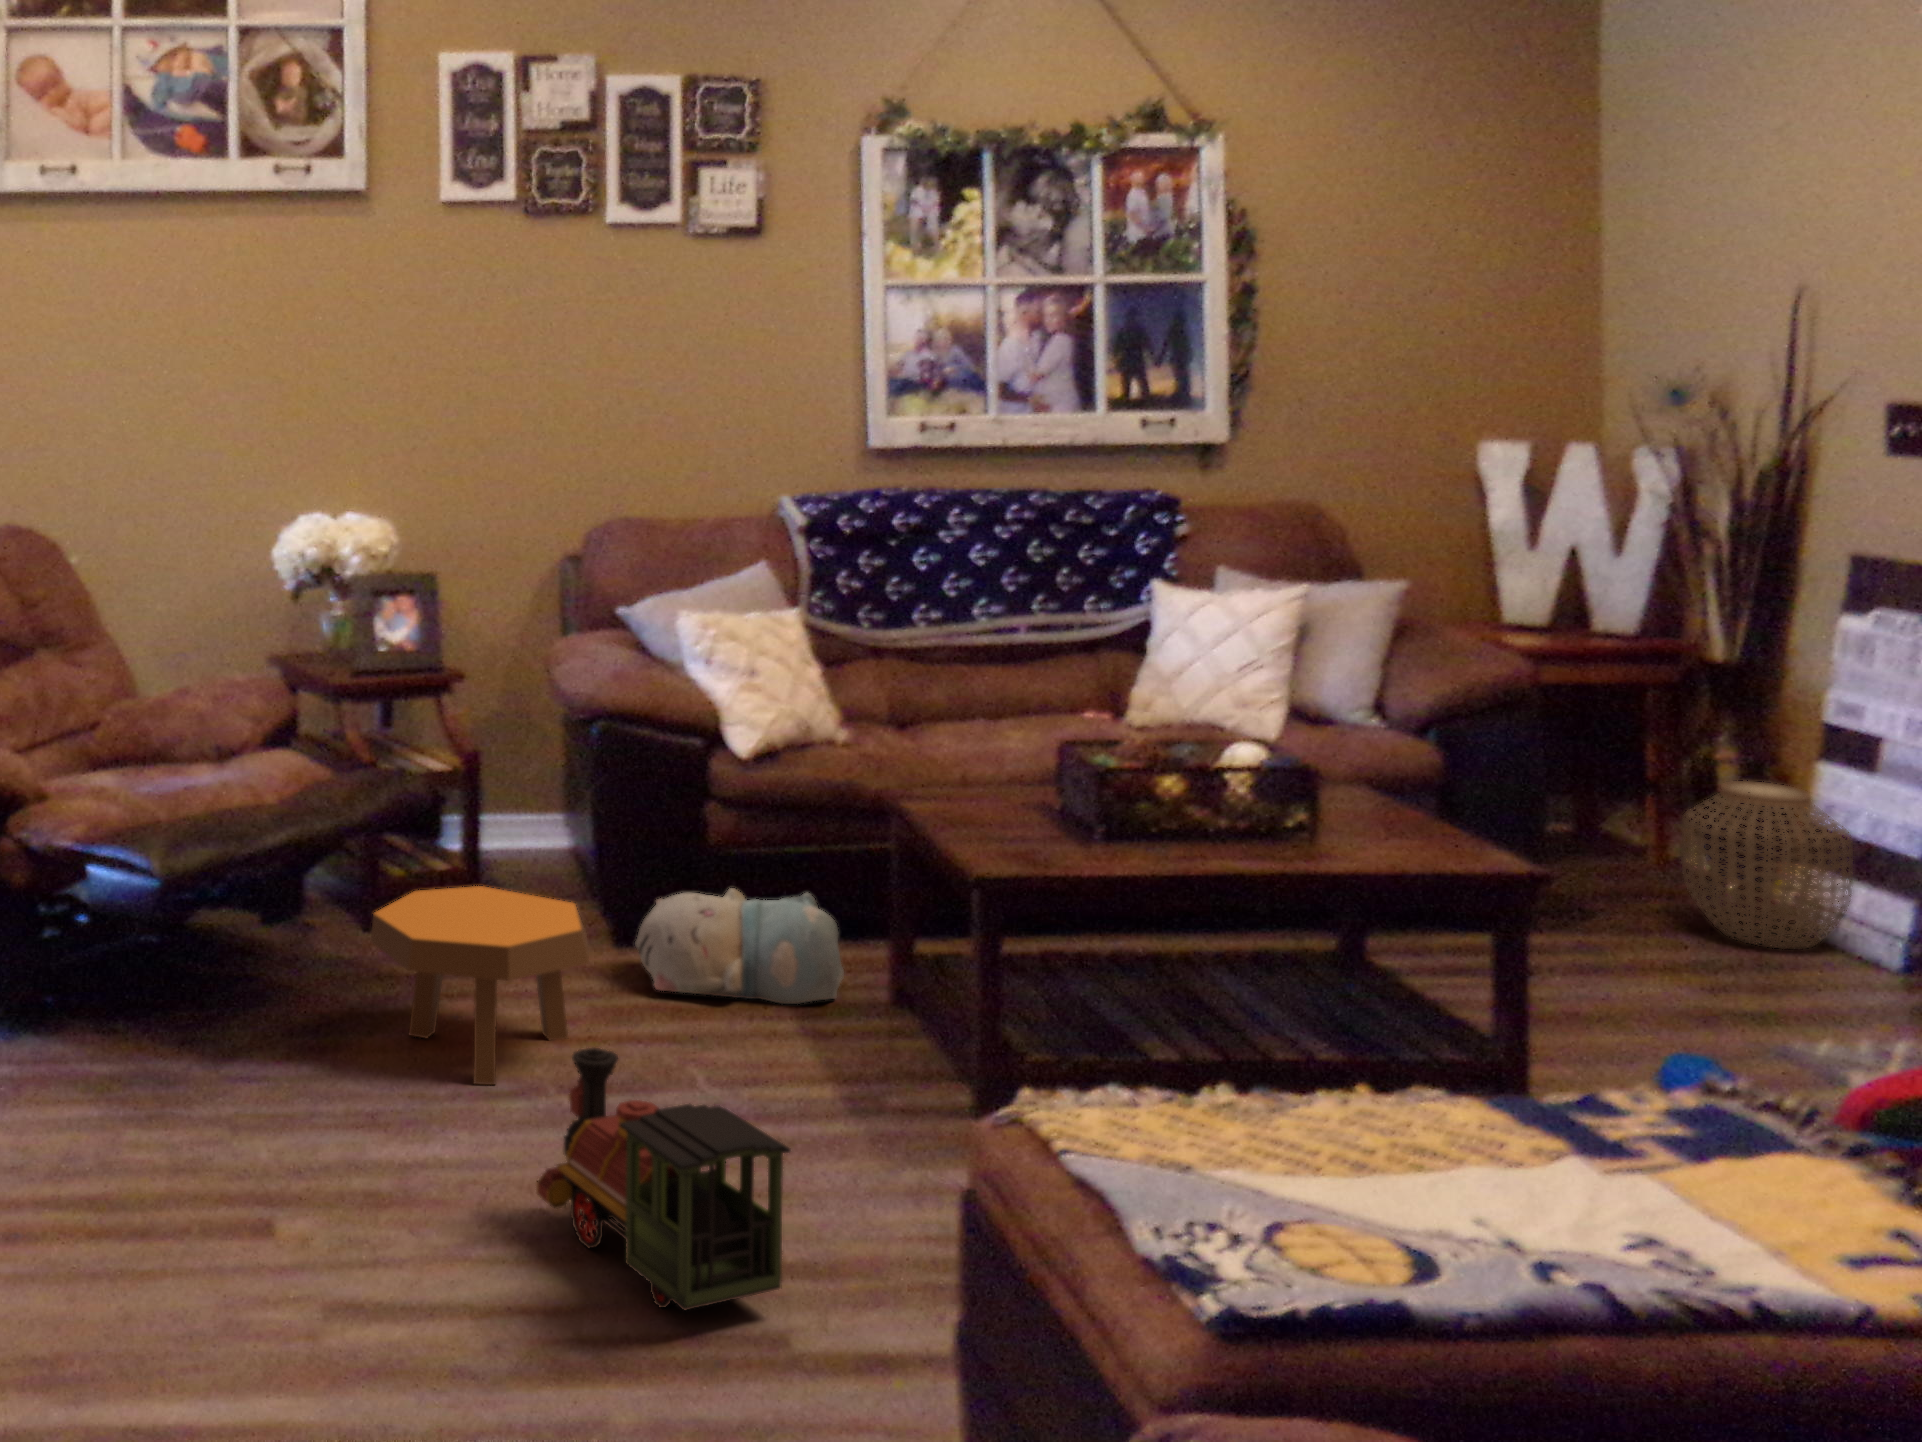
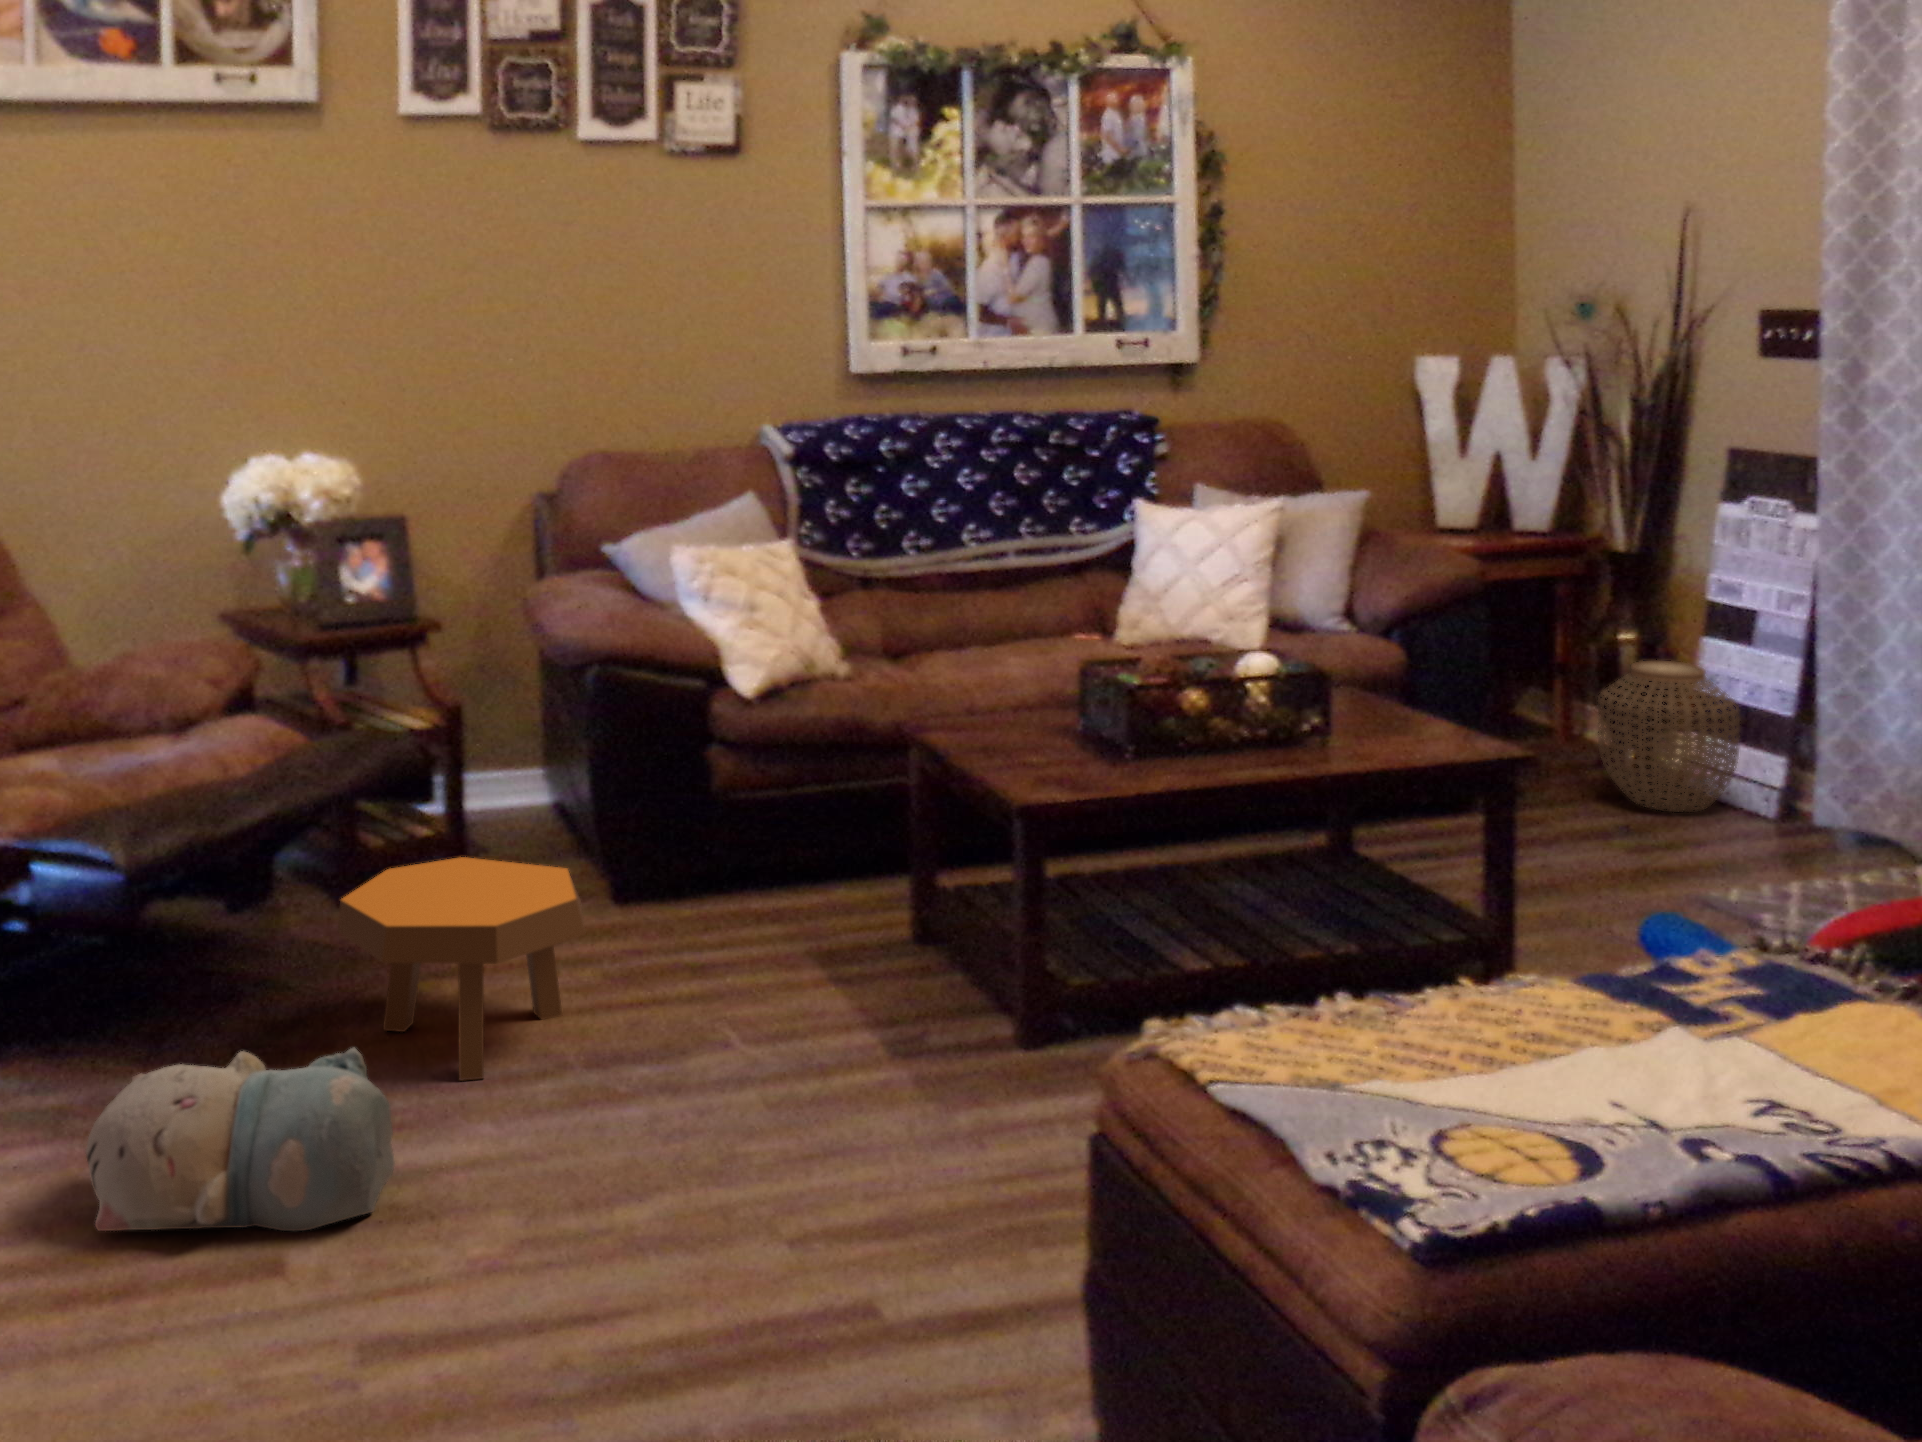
plush toy: present [635,888,844,1004] -> present [86,1048,395,1231]
toy train: present [536,1048,790,1310] -> none [537,1039,825,1335]

